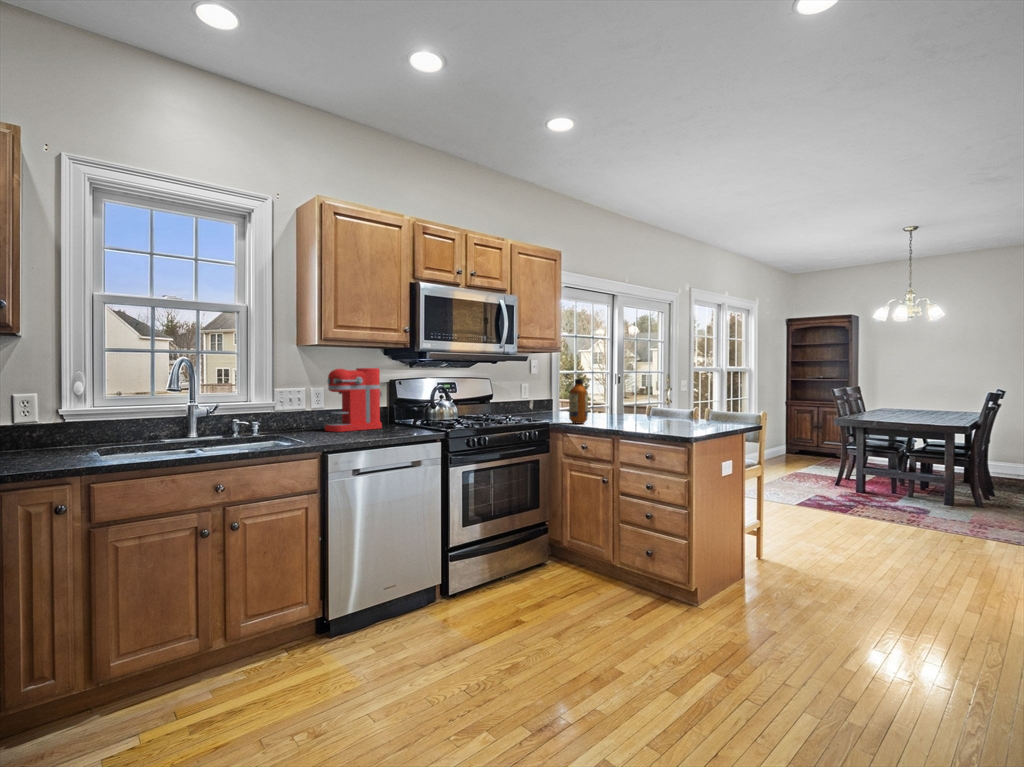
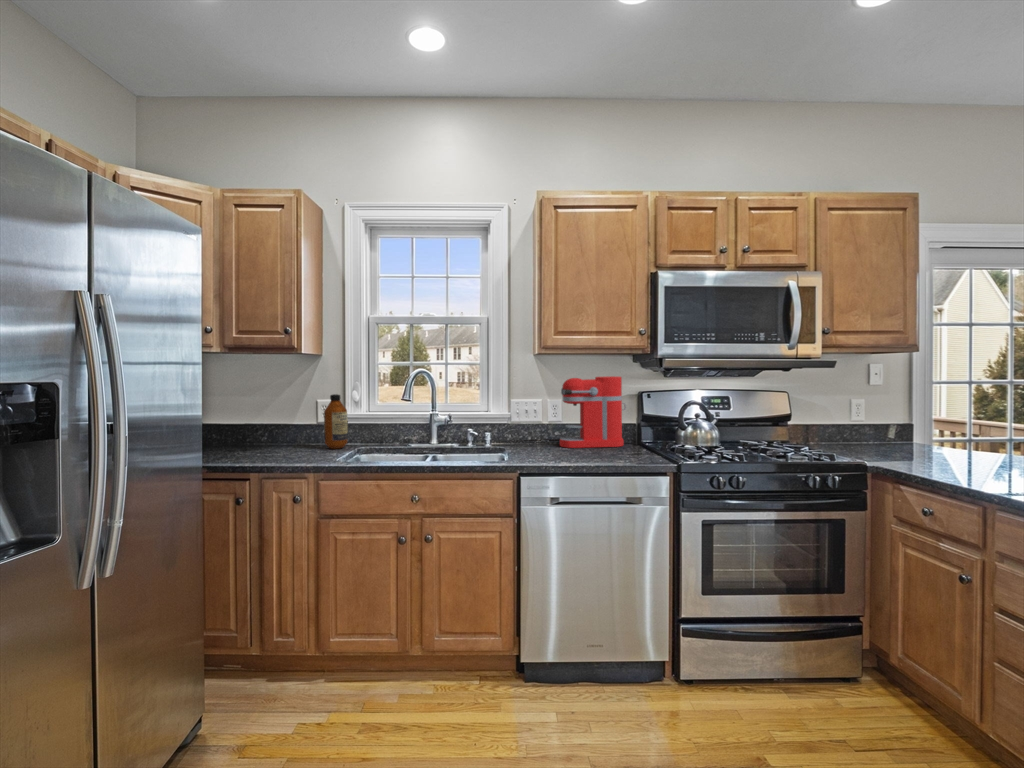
bottle: present [569,379,588,424] -> present [324,394,348,449]

